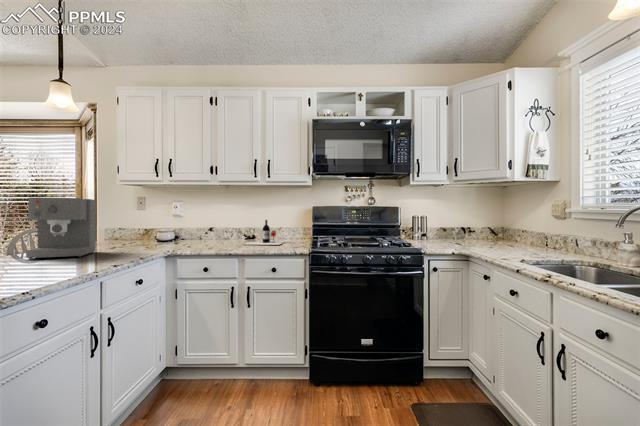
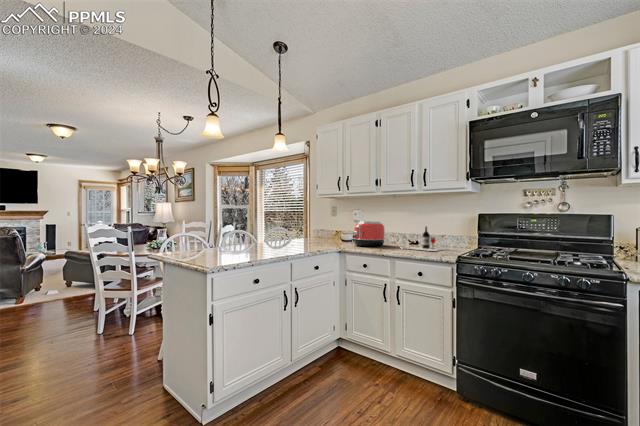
coffee maker: present [26,198,96,259] -> none [263,208,299,247]
toaster: none [182,216,221,246] -> present [353,221,385,246]

